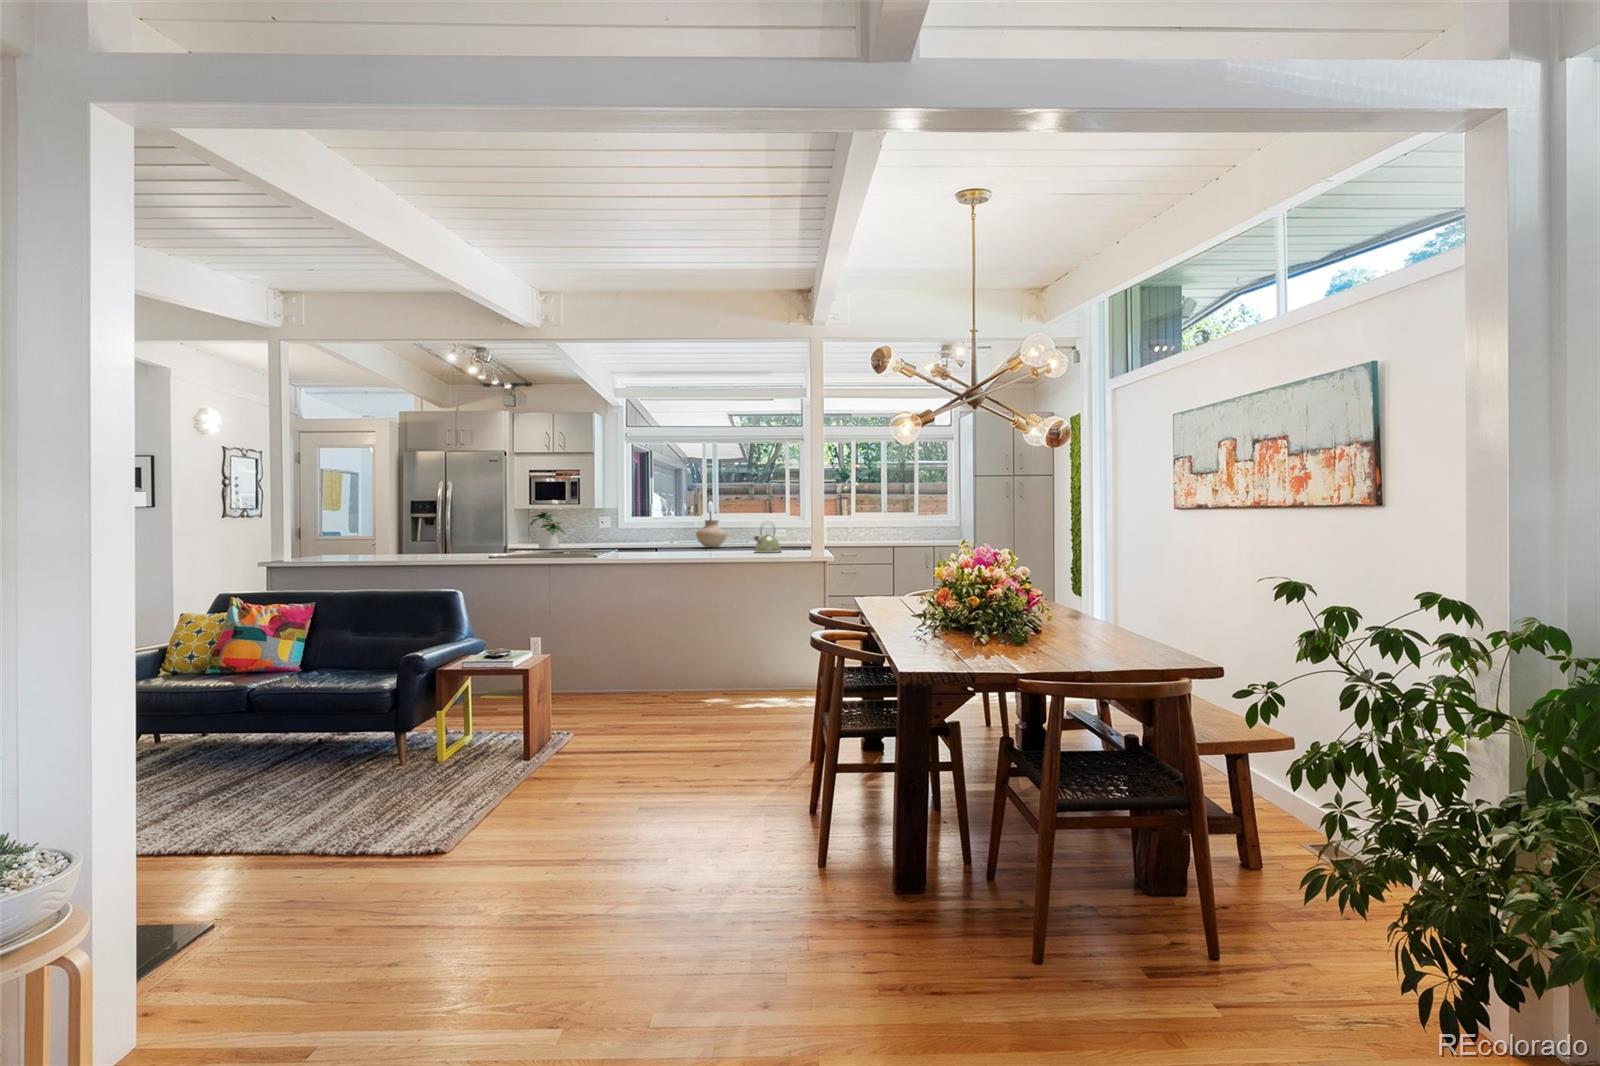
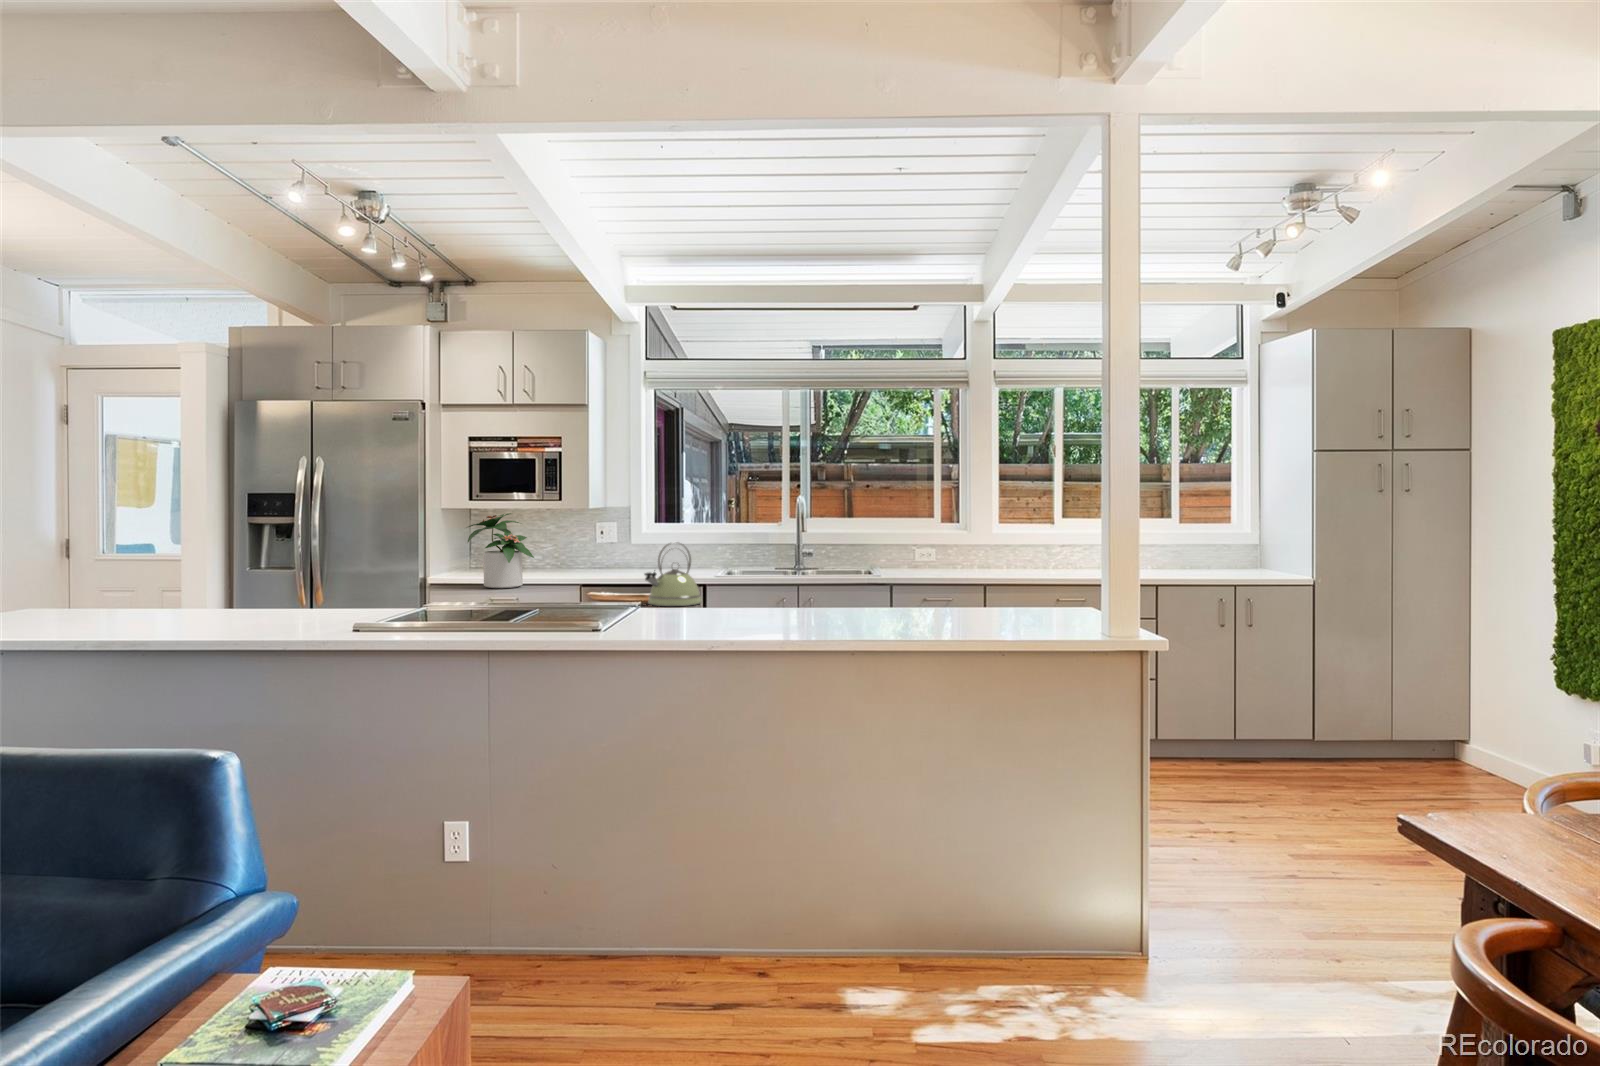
vase: present [696,520,727,548] -> none [783,534,841,587]
kettle: present [754,527,781,553] -> present [645,542,702,606]

